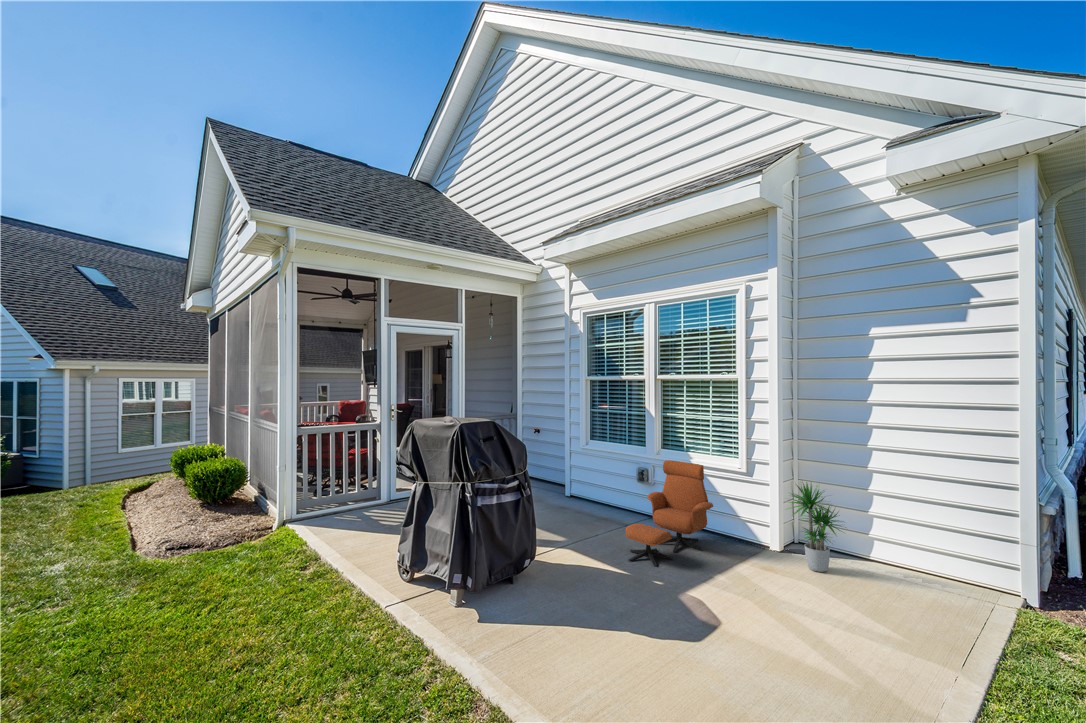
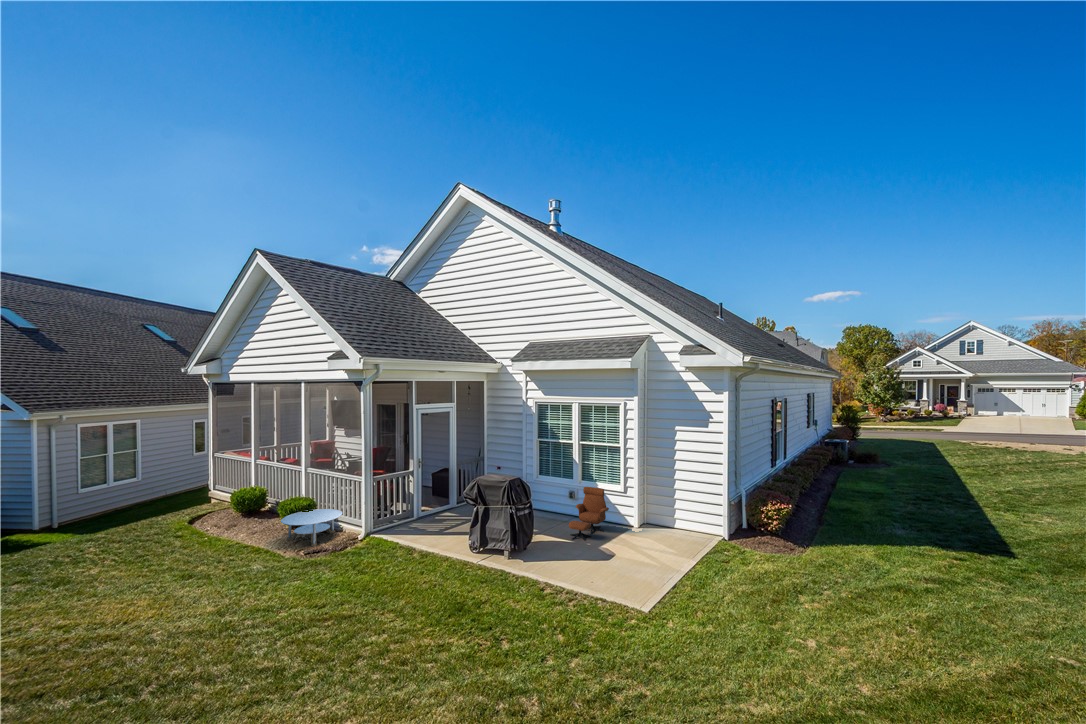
round table: none [188,474,287,528] -> present [281,509,342,547]
potted plant: present [789,482,842,572] -> none [640,494,667,535]

